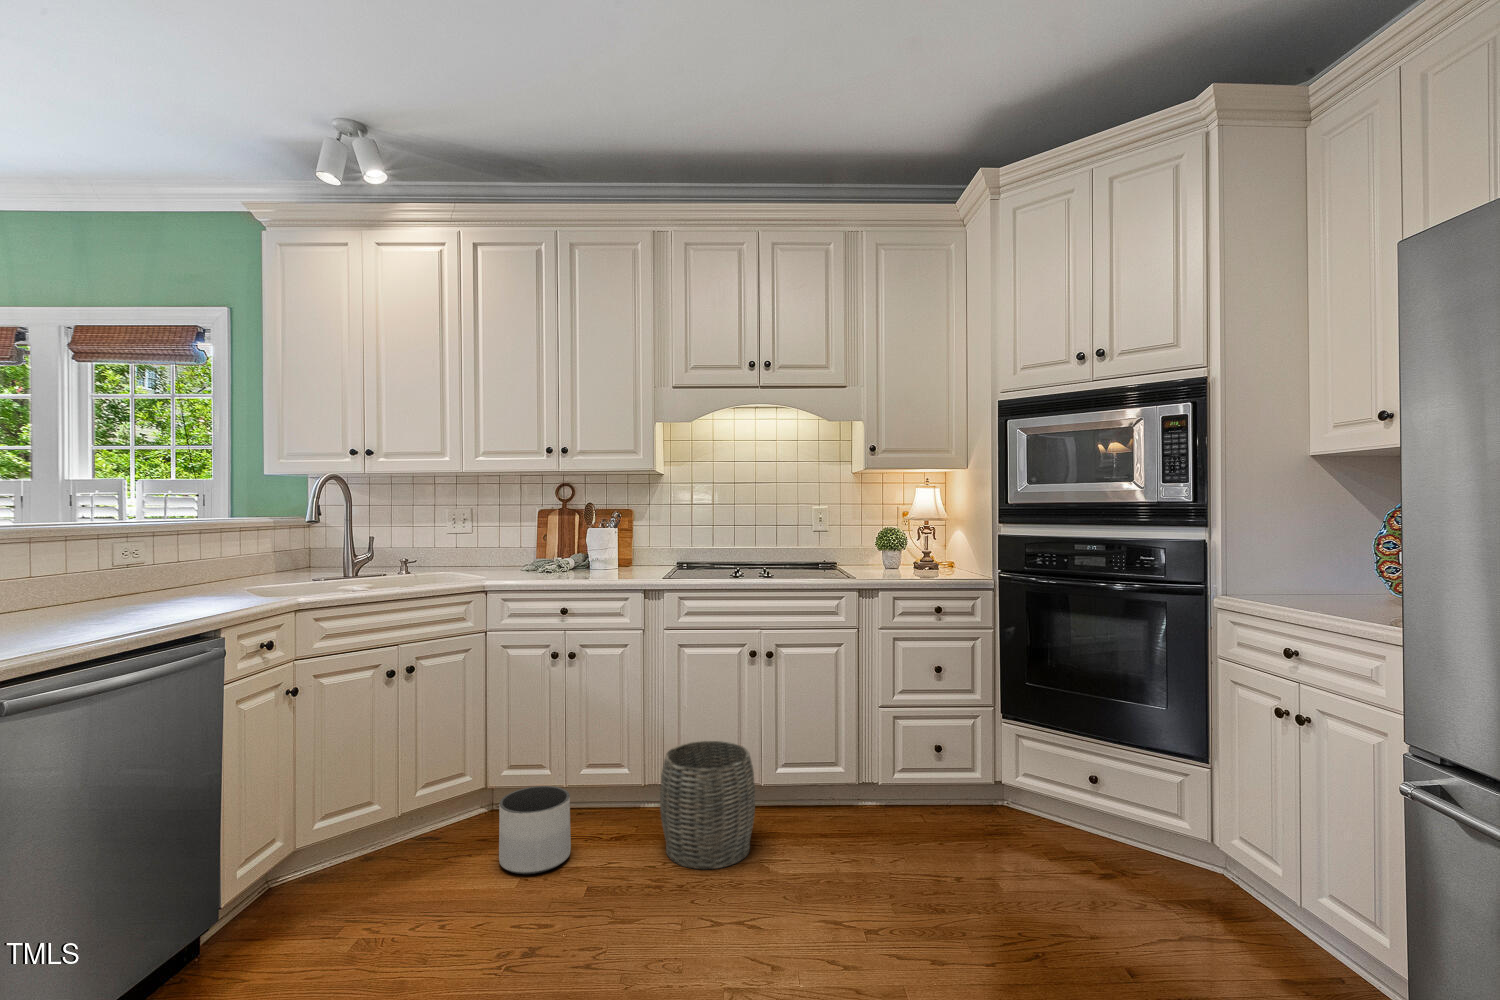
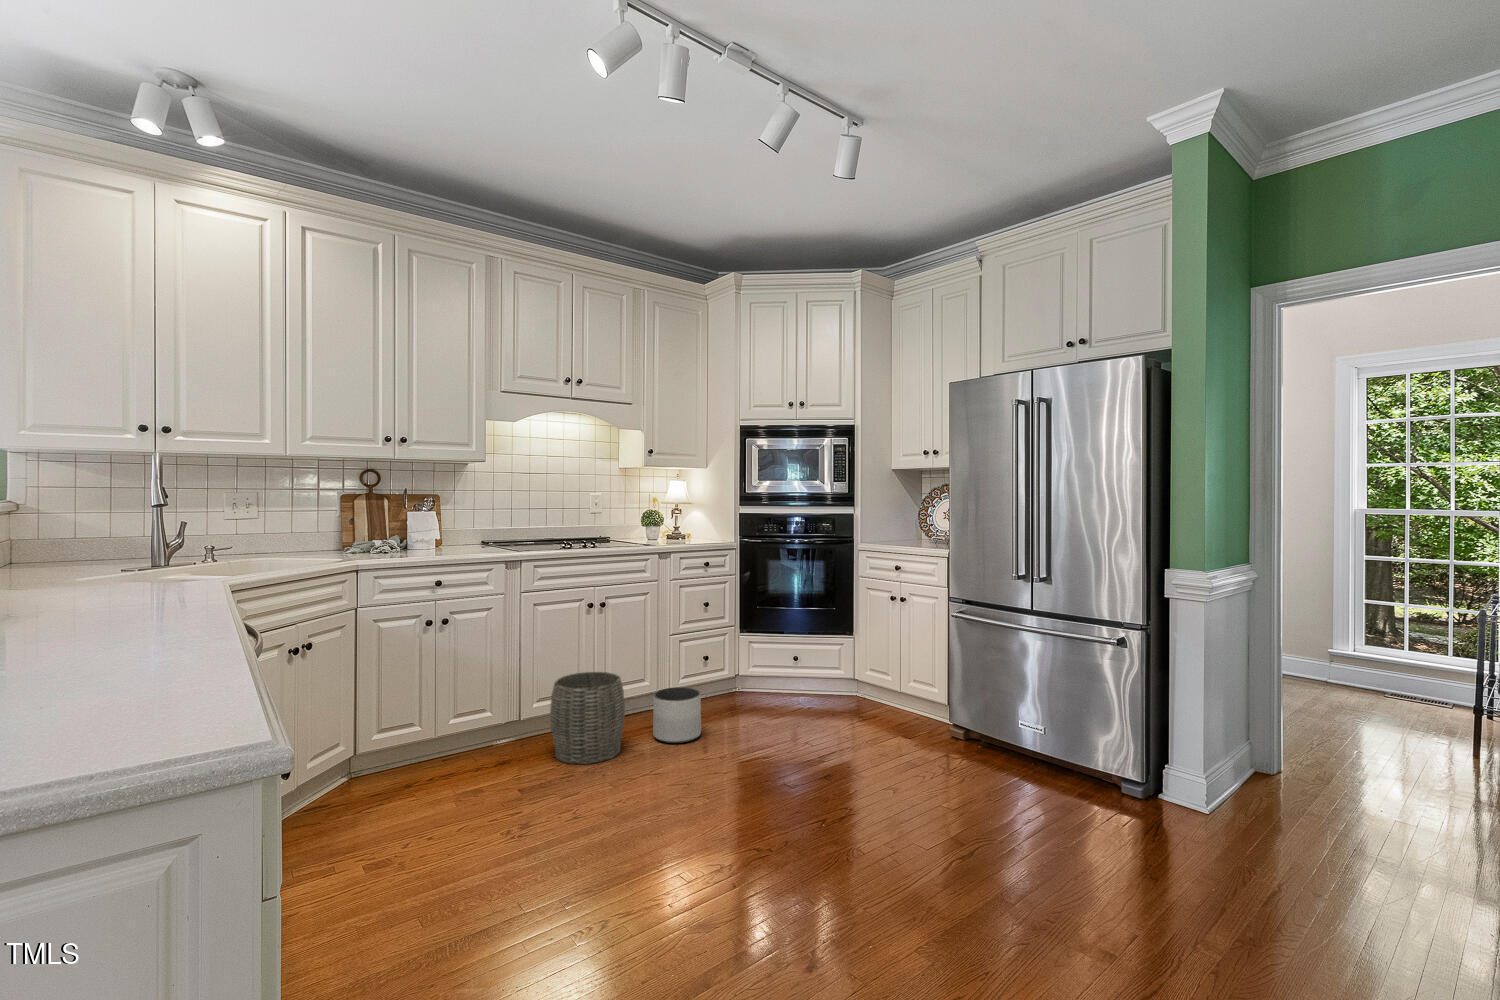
planter: present [499,786,571,874] -> present [653,687,701,743]

